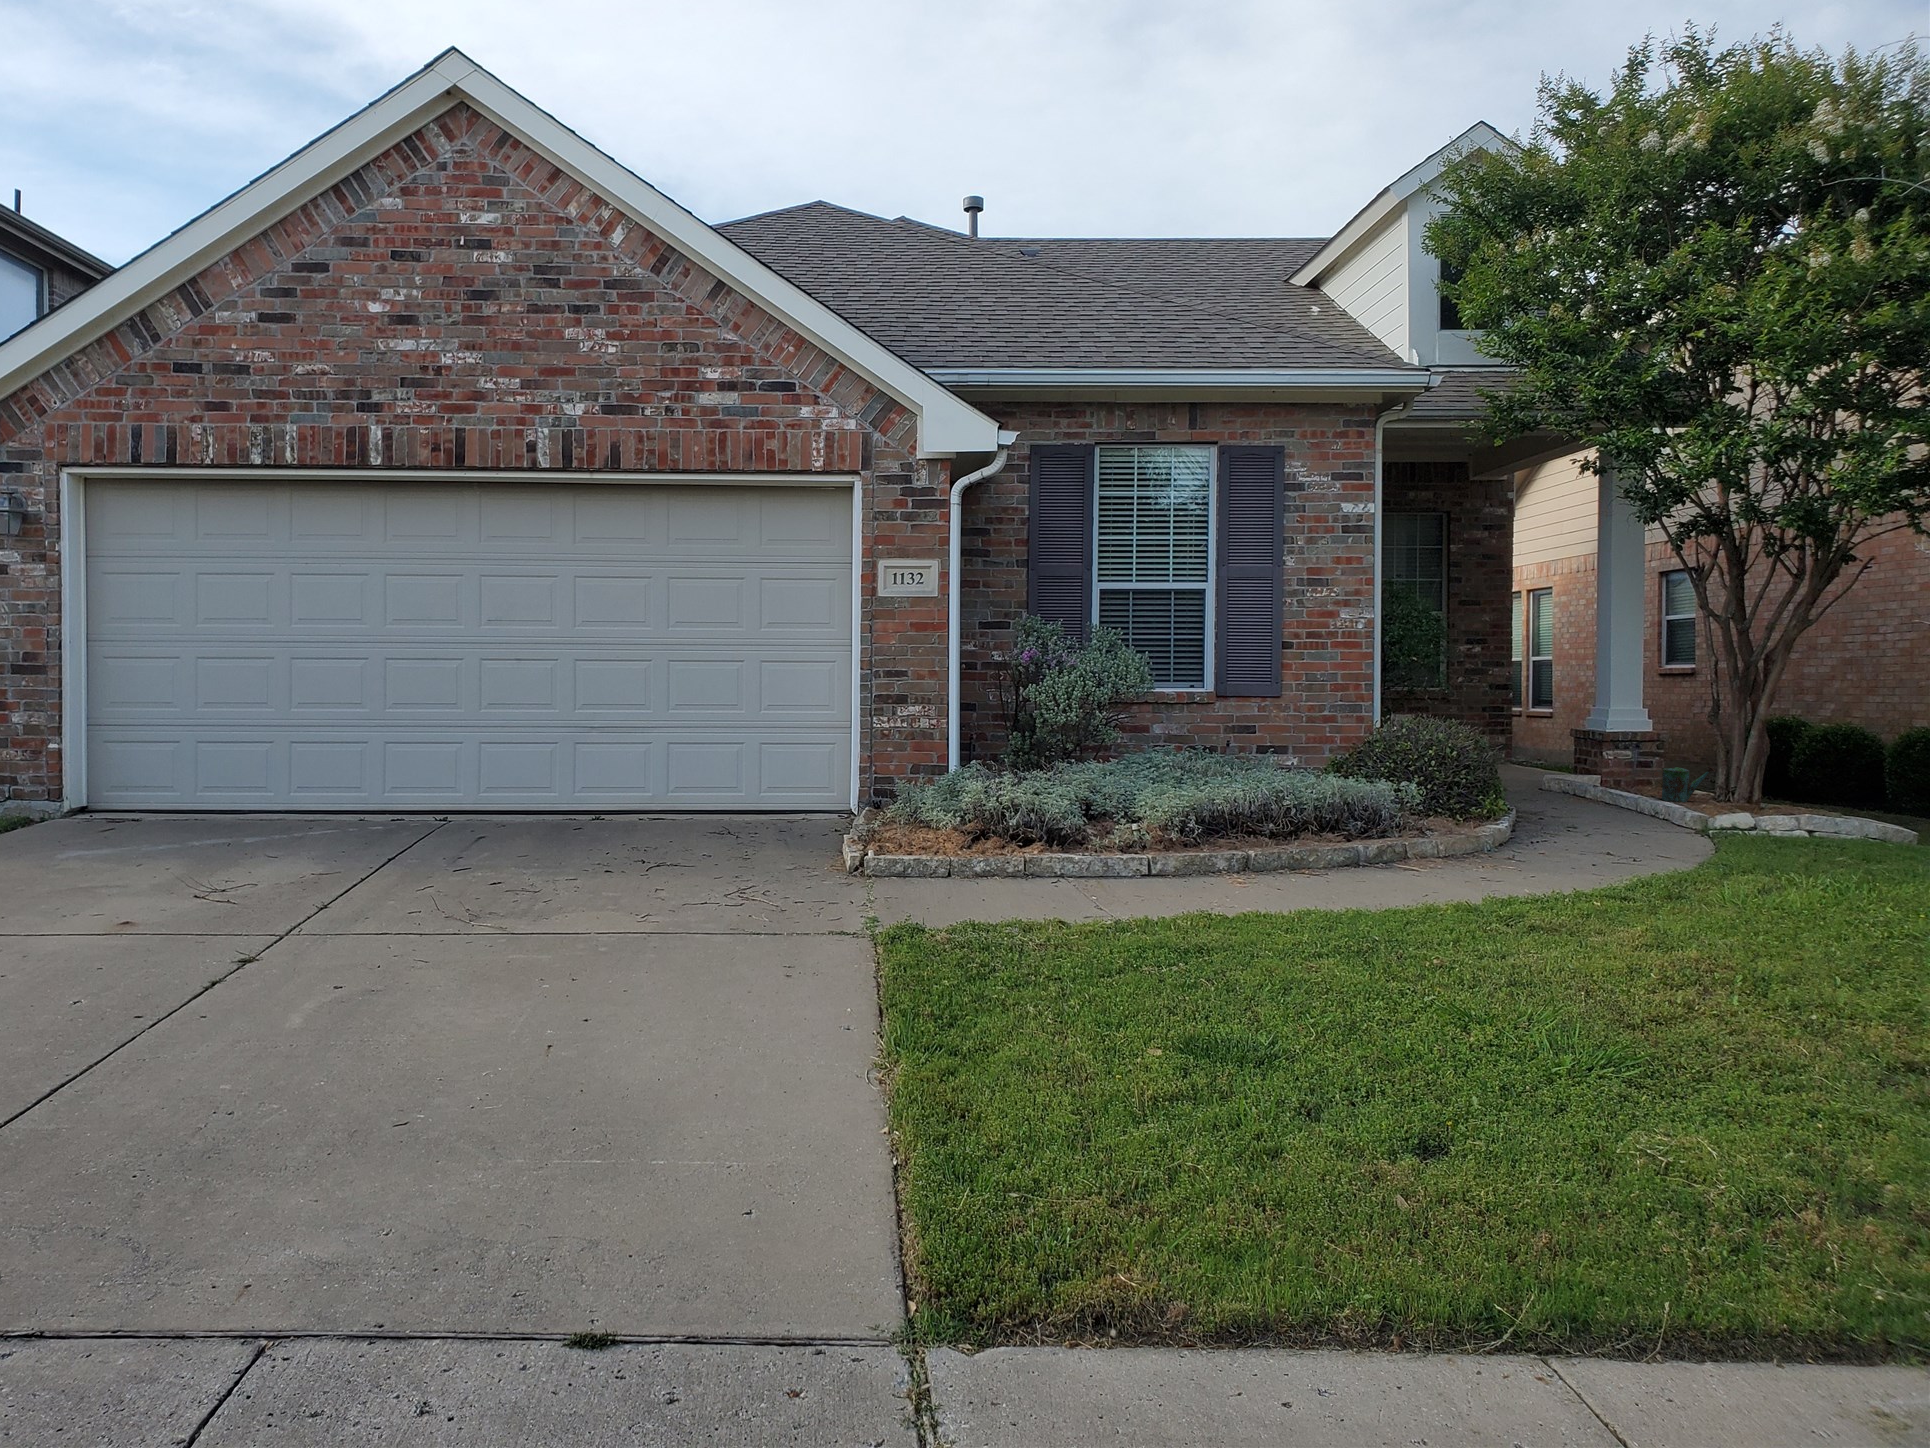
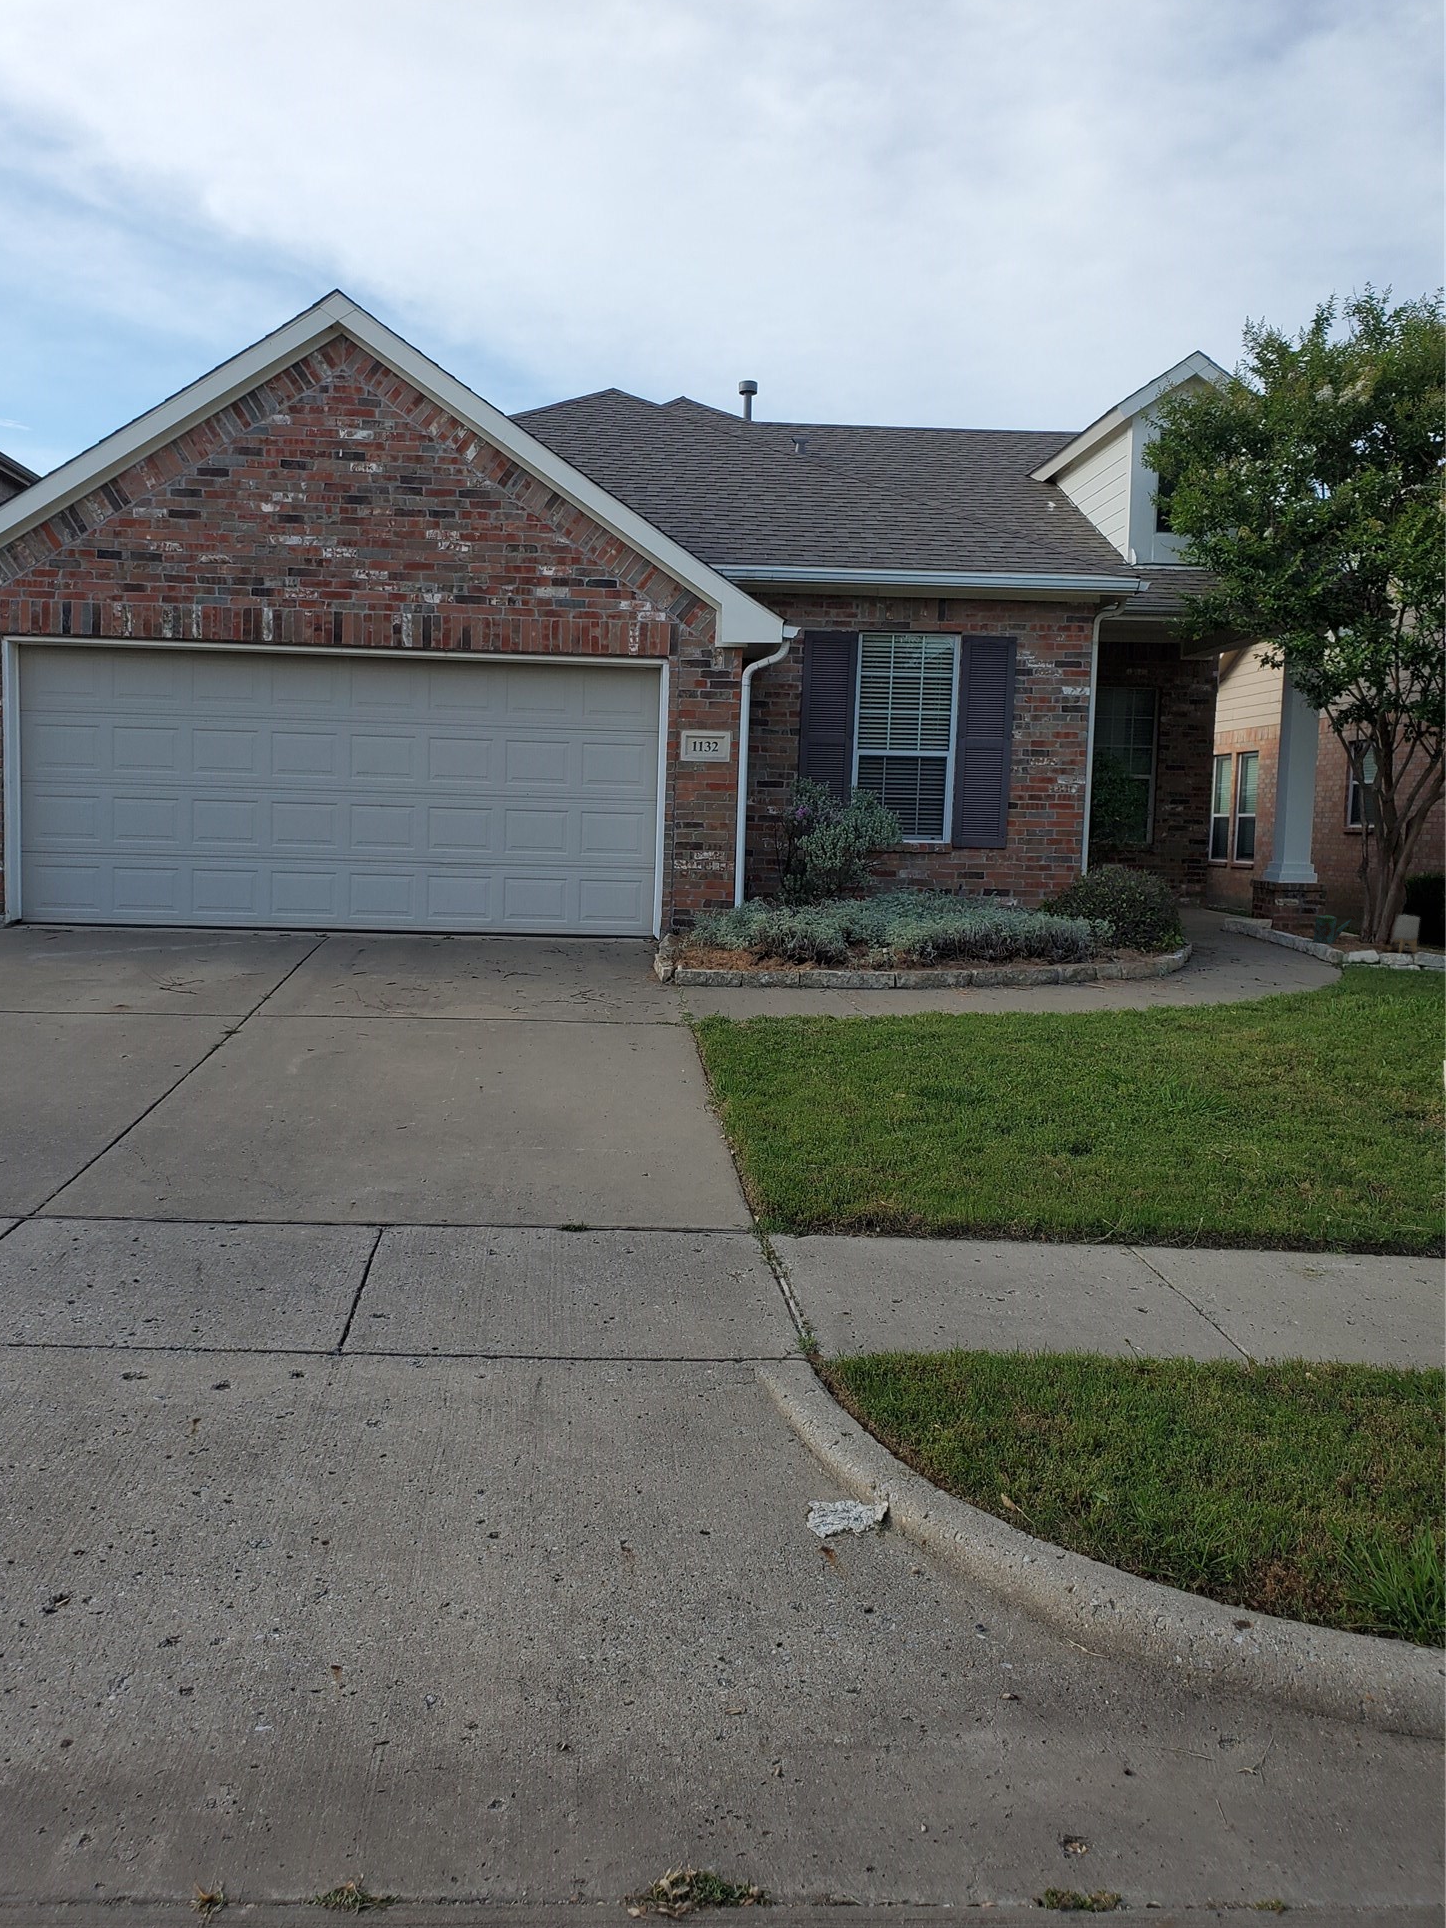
planter: none [1759,766,1799,813] -> present [1388,915,1420,953]

